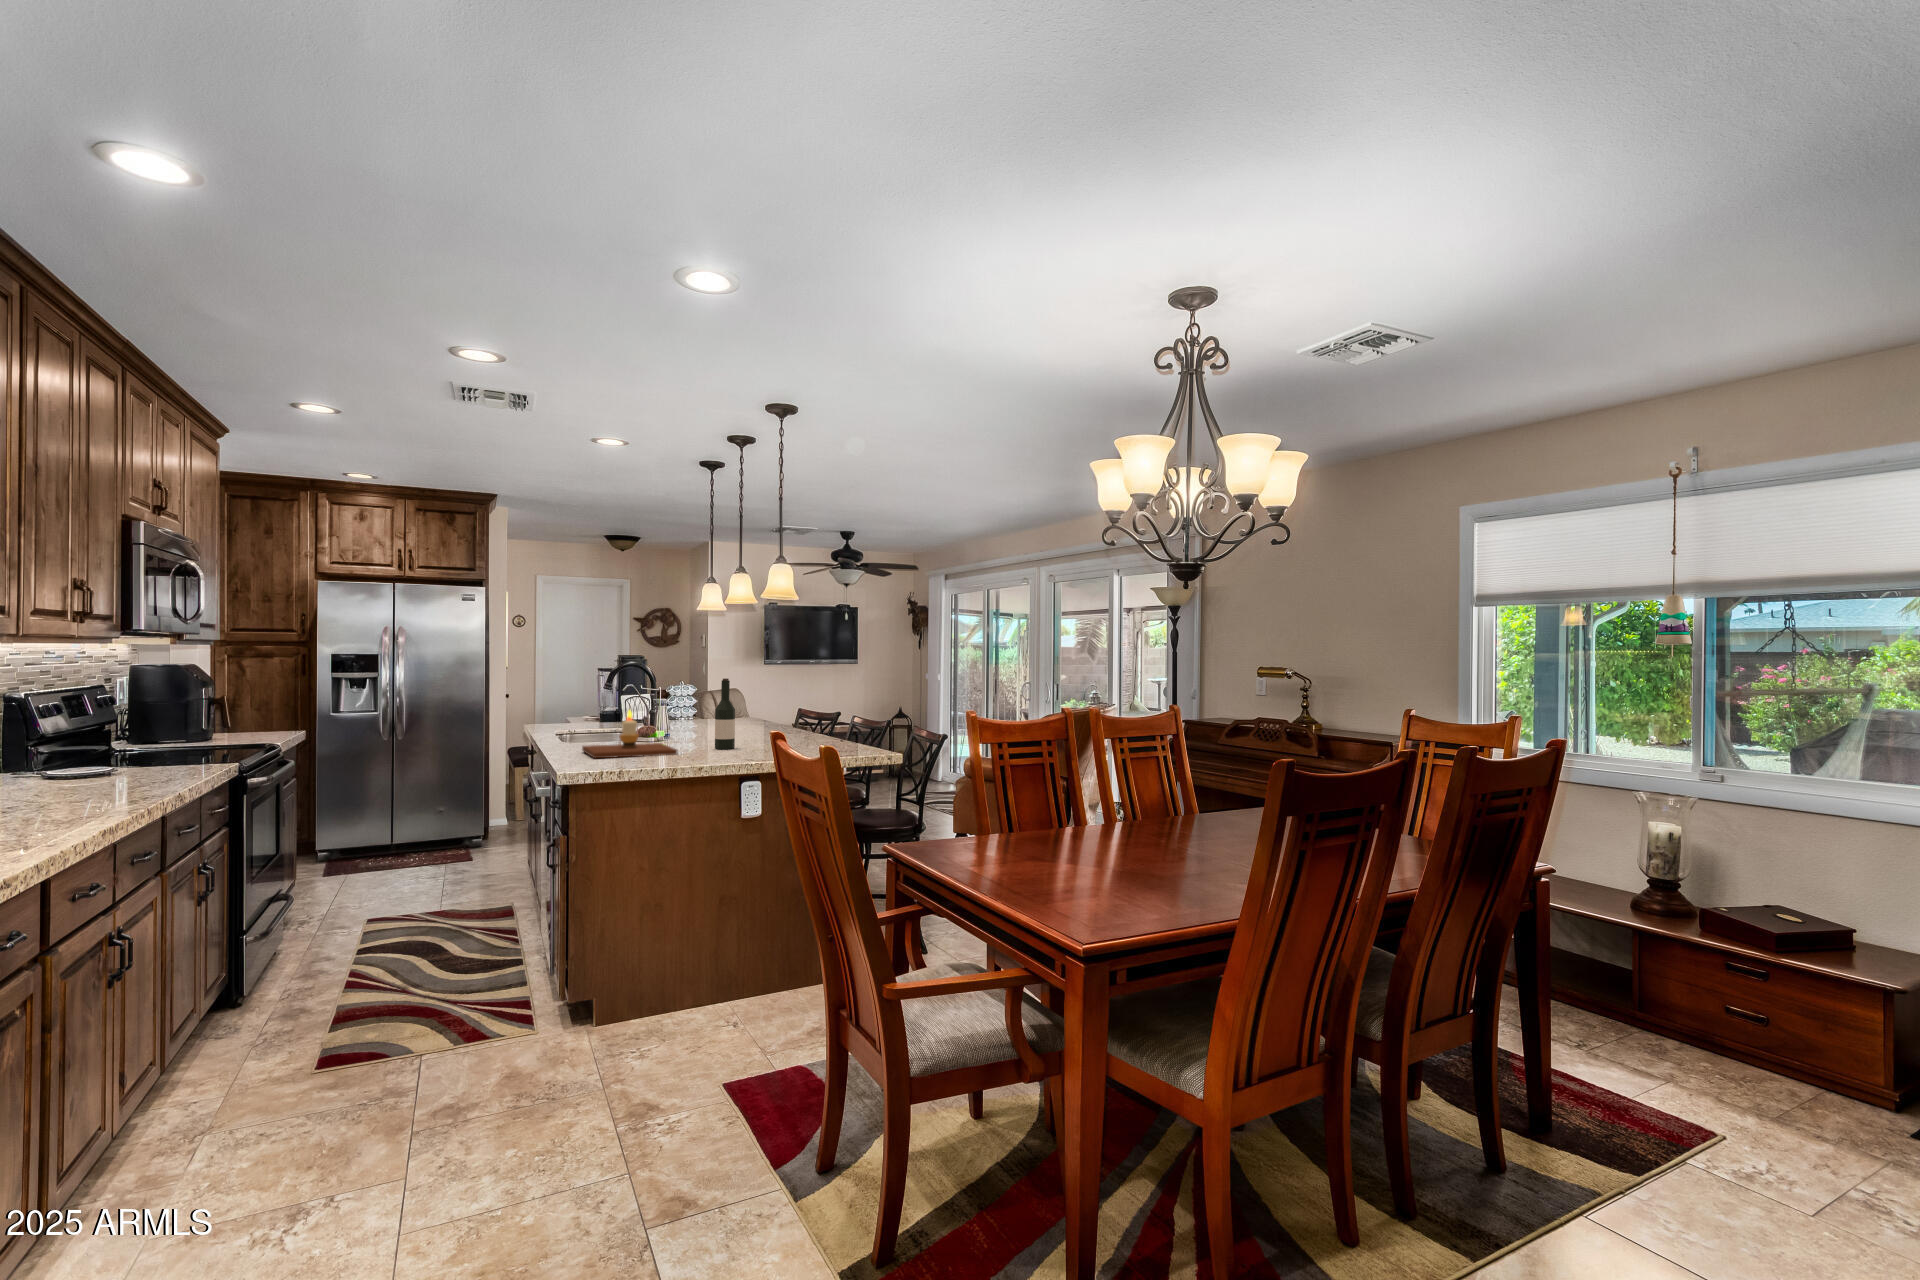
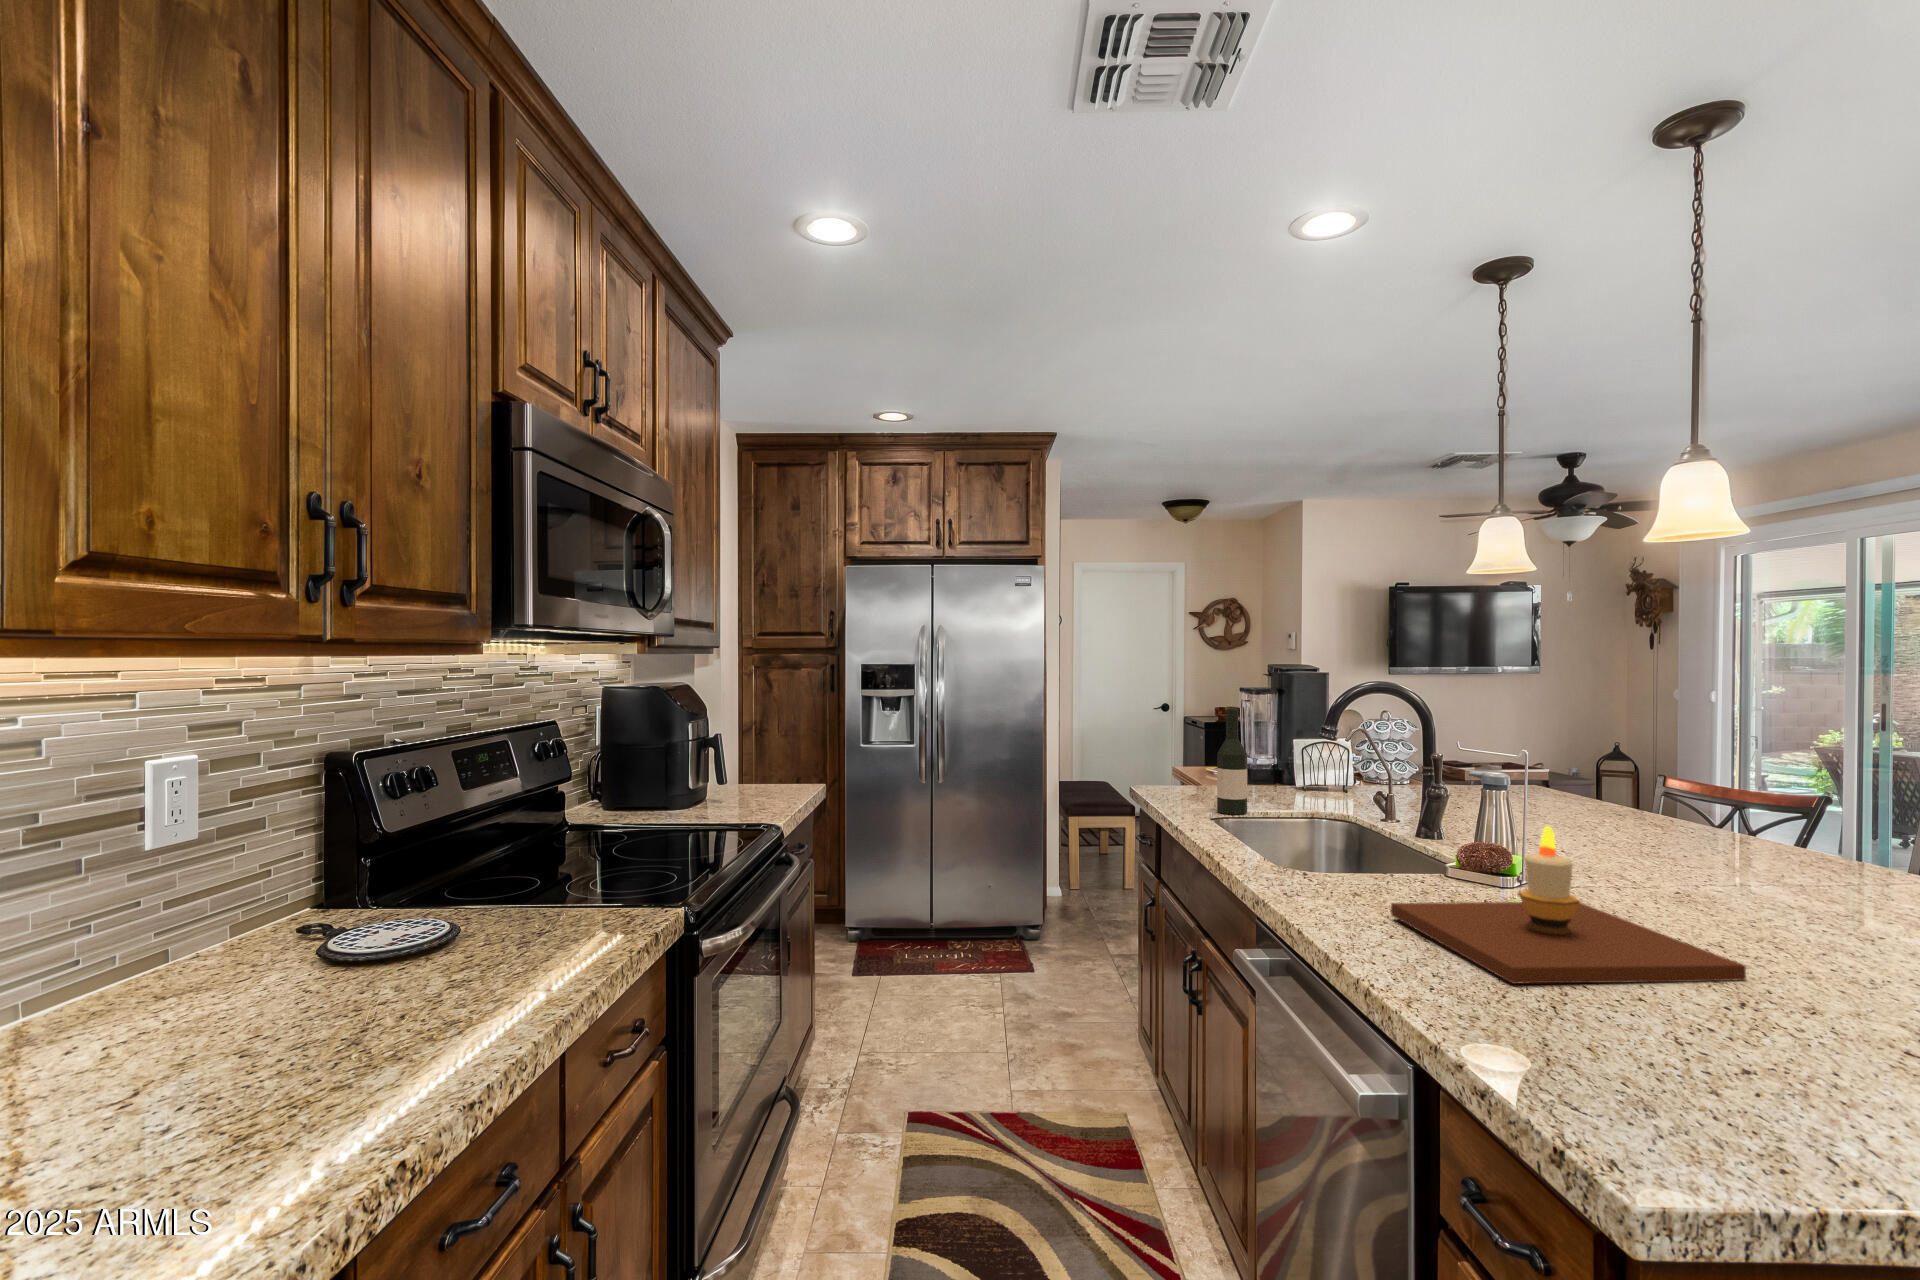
wine bottle: present [715,678,735,749] -> present [1217,706,1247,814]

